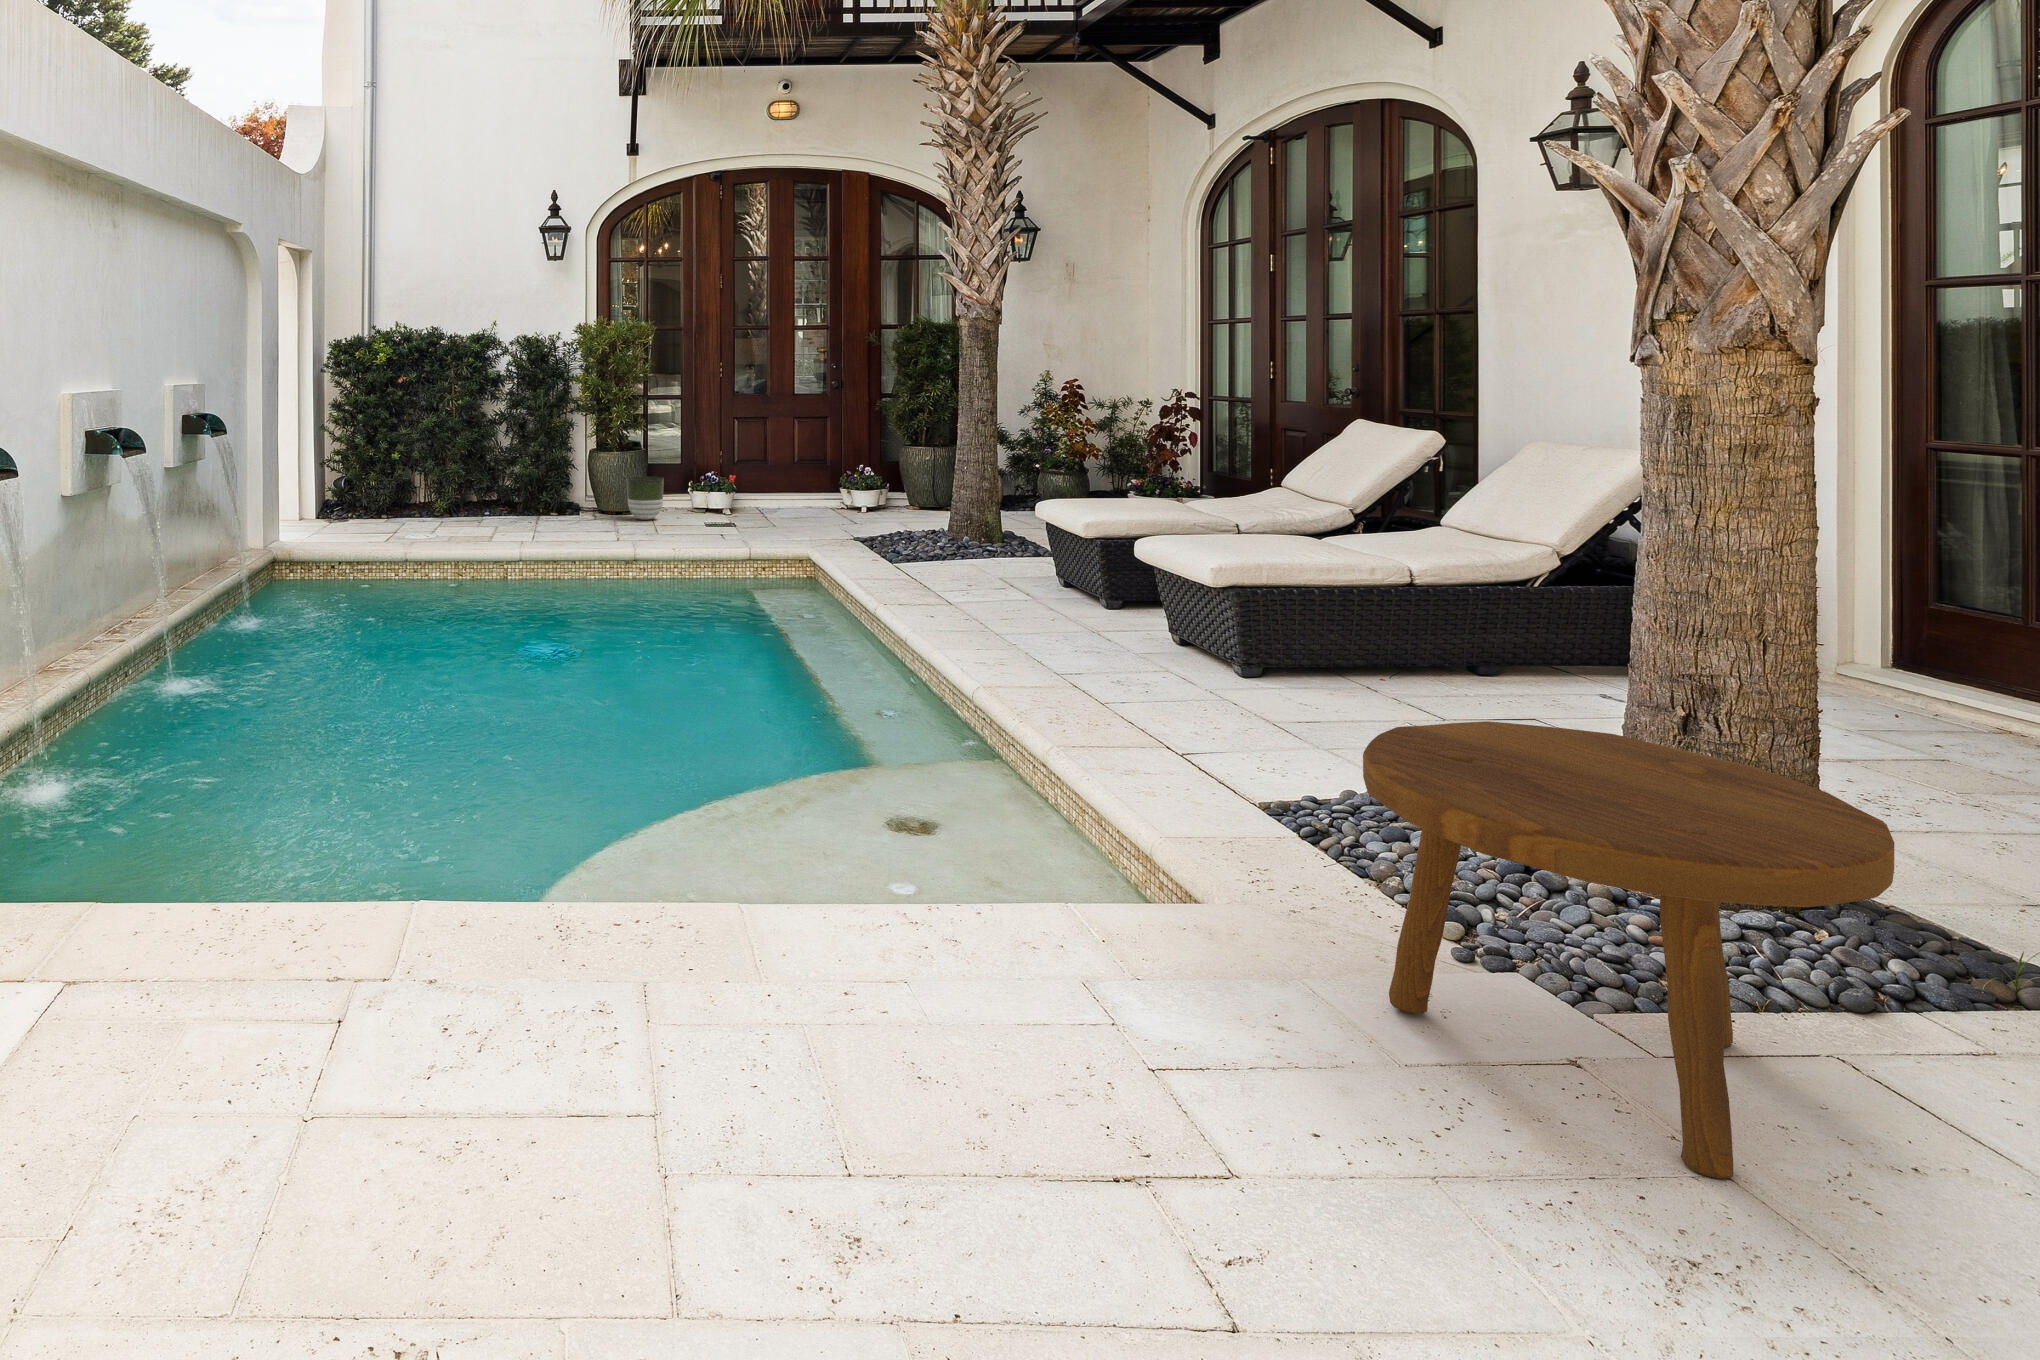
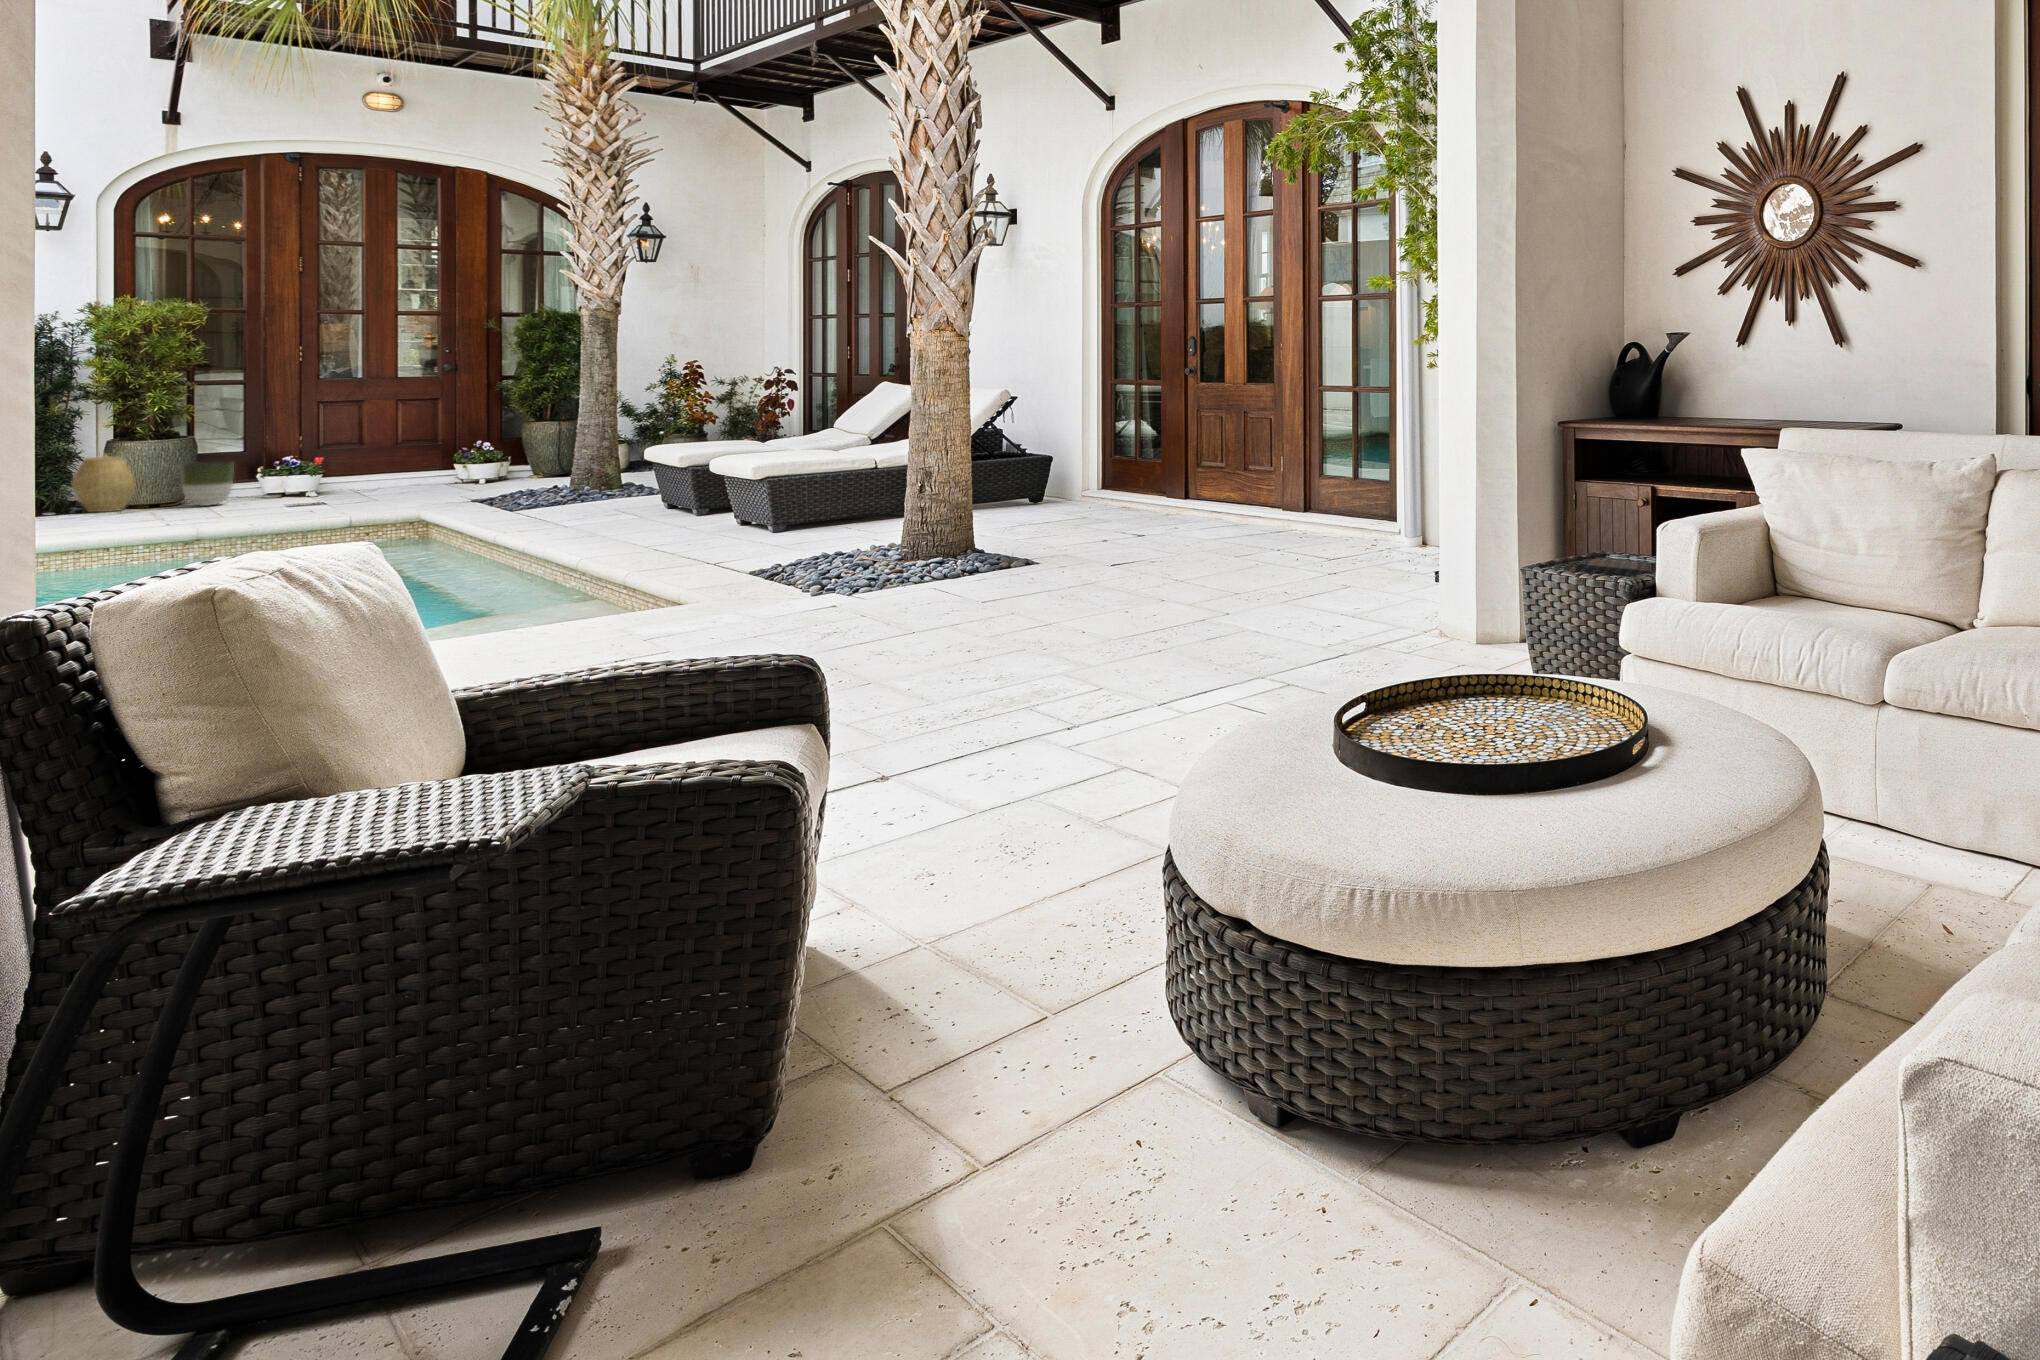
woven basket: none [556,465,599,519] -> present [72,455,135,512]
footstool: present [1363,721,1894,1179] -> none [726,489,896,616]

